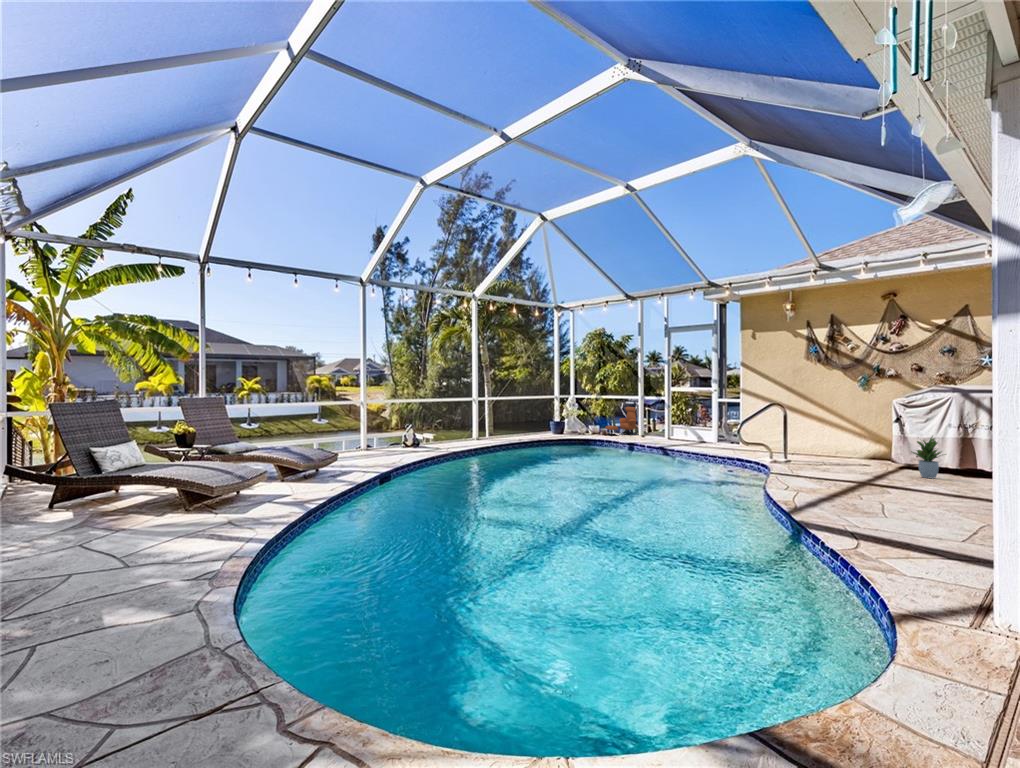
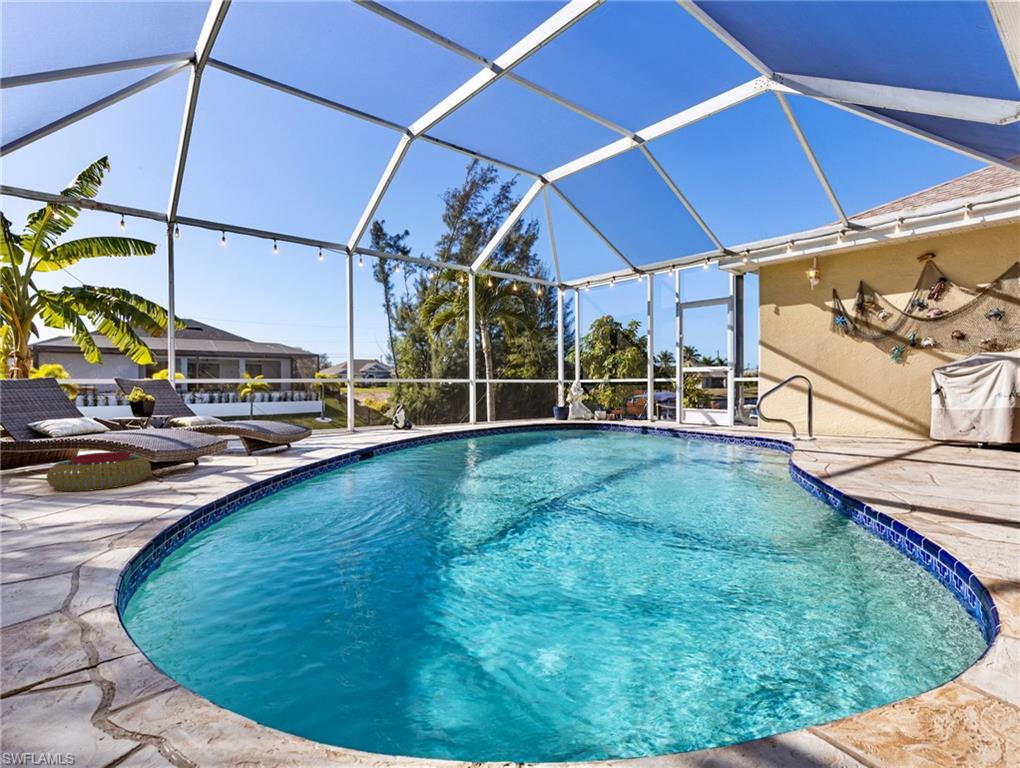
potted plant: present [913,436,942,479] -> none [955,405,999,454]
pouf: none [125,491,210,528] -> present [47,452,151,491]

